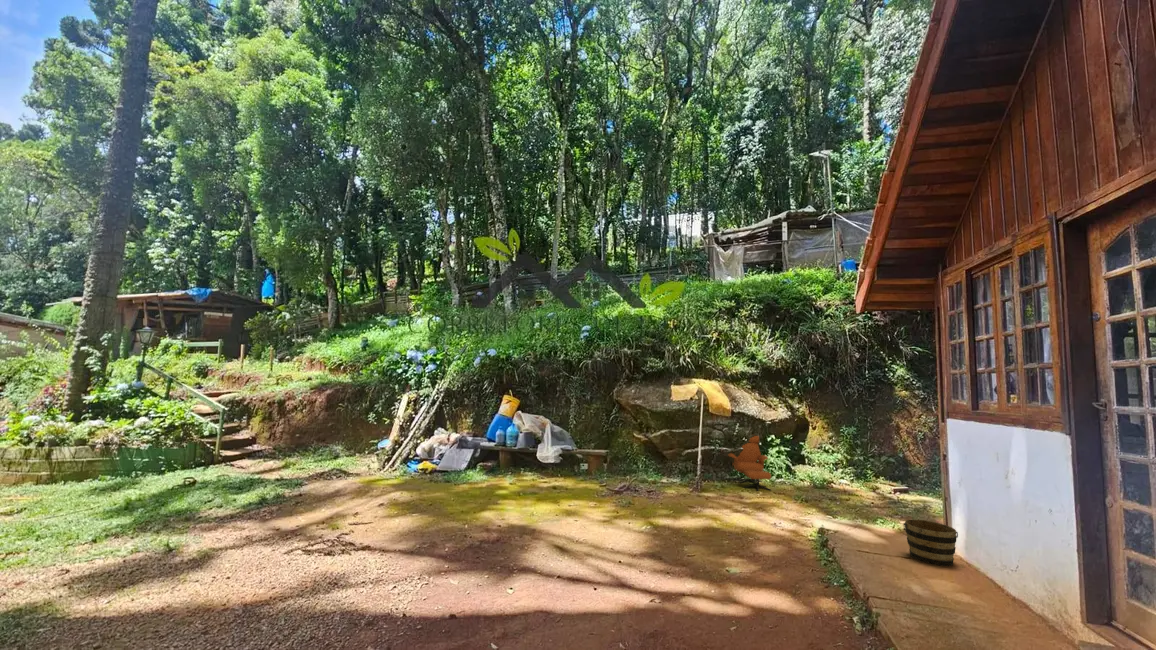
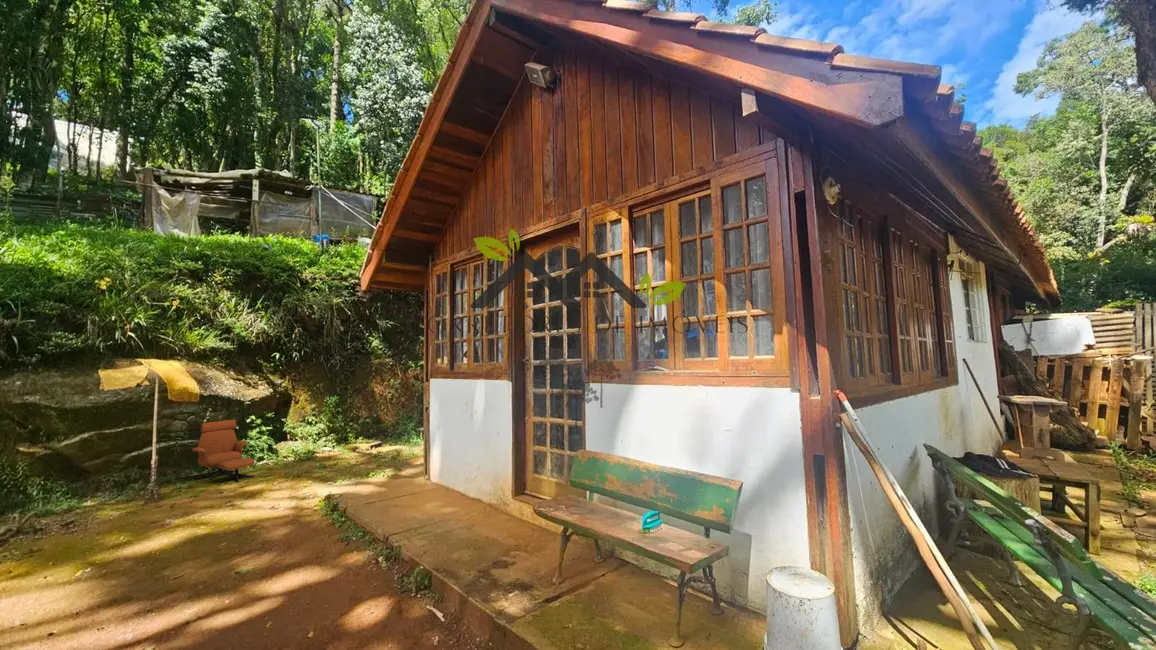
bucket: present [904,519,958,566] -> none [399,460,435,493]

